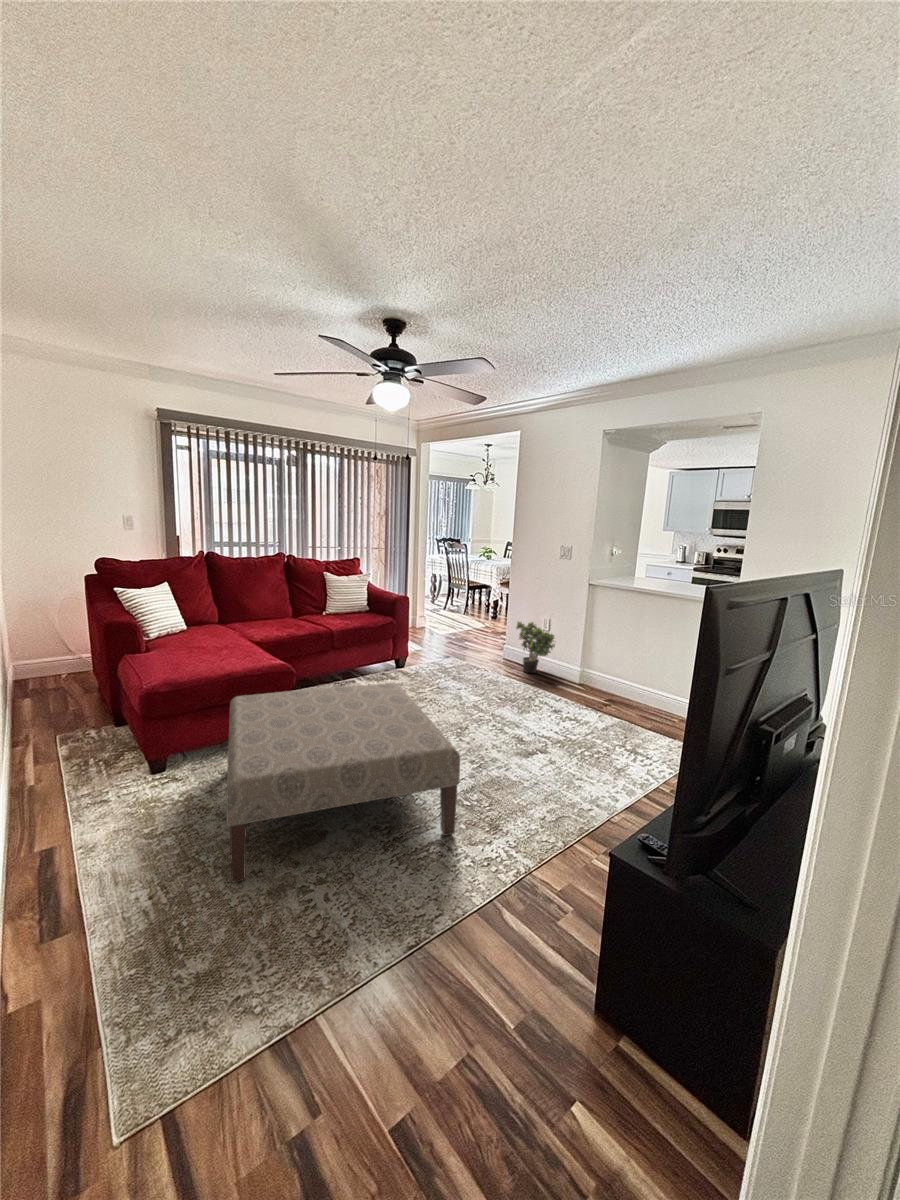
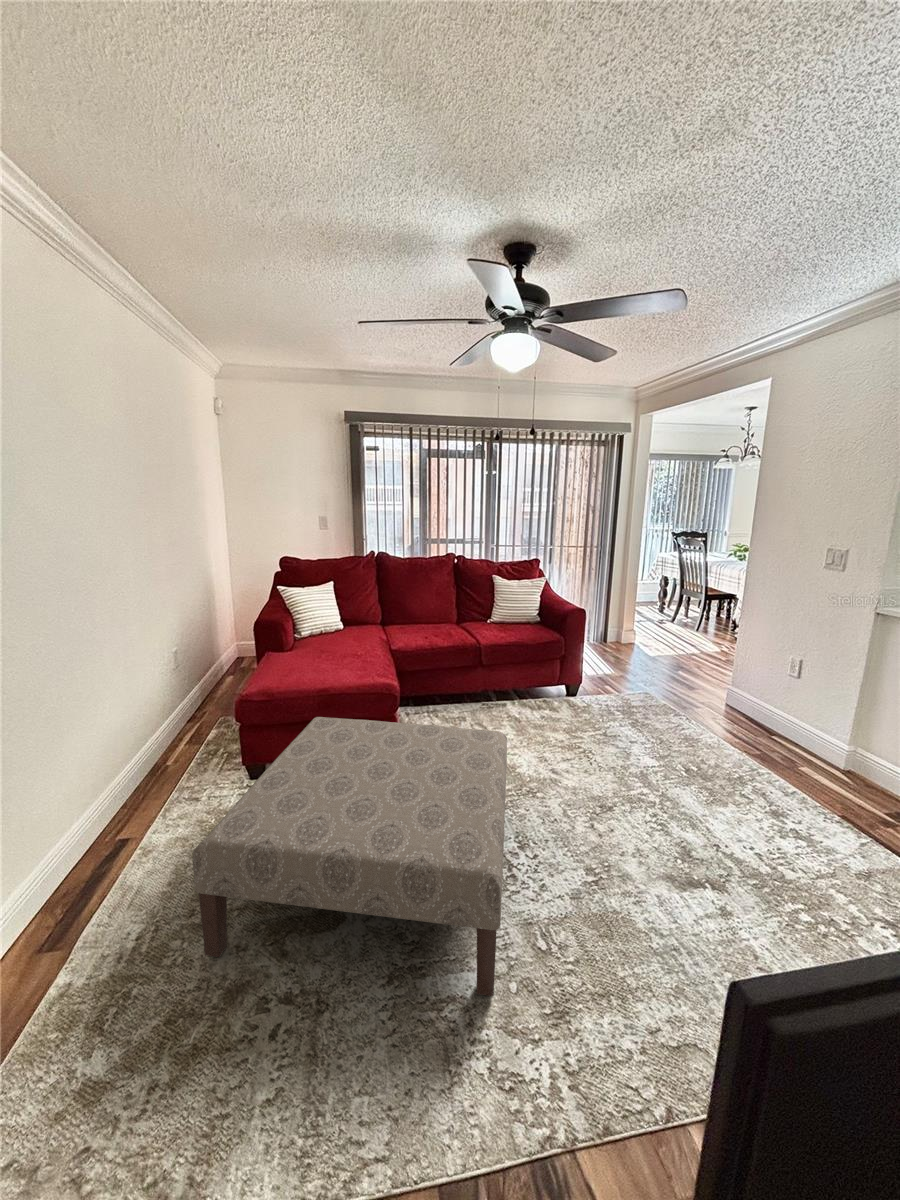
potted plant: present [516,622,555,673] -> none [739,657,809,736]

